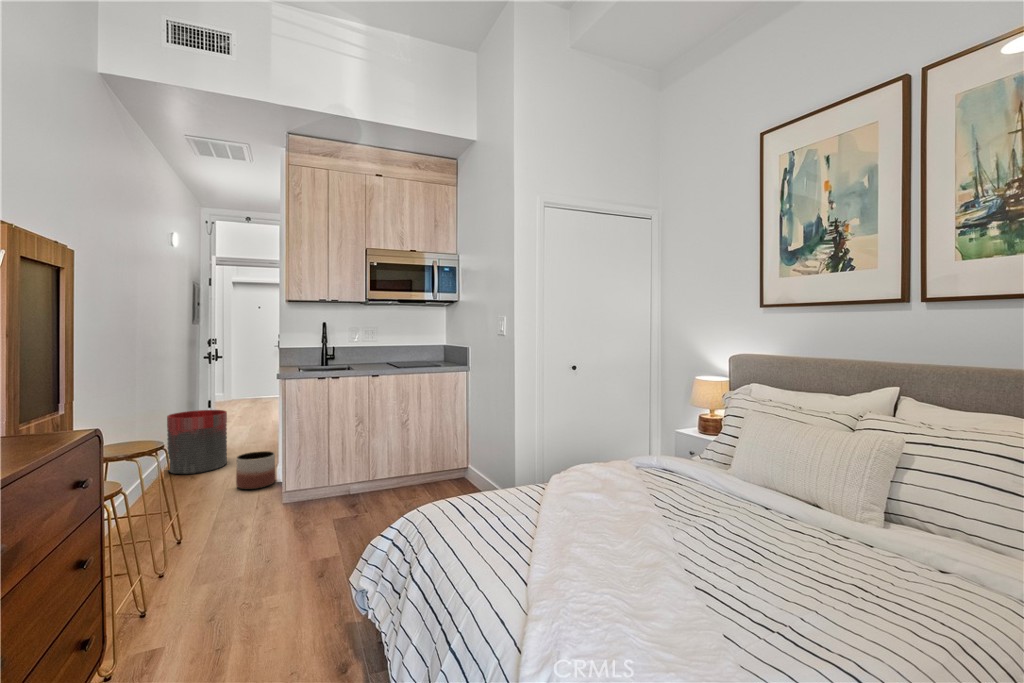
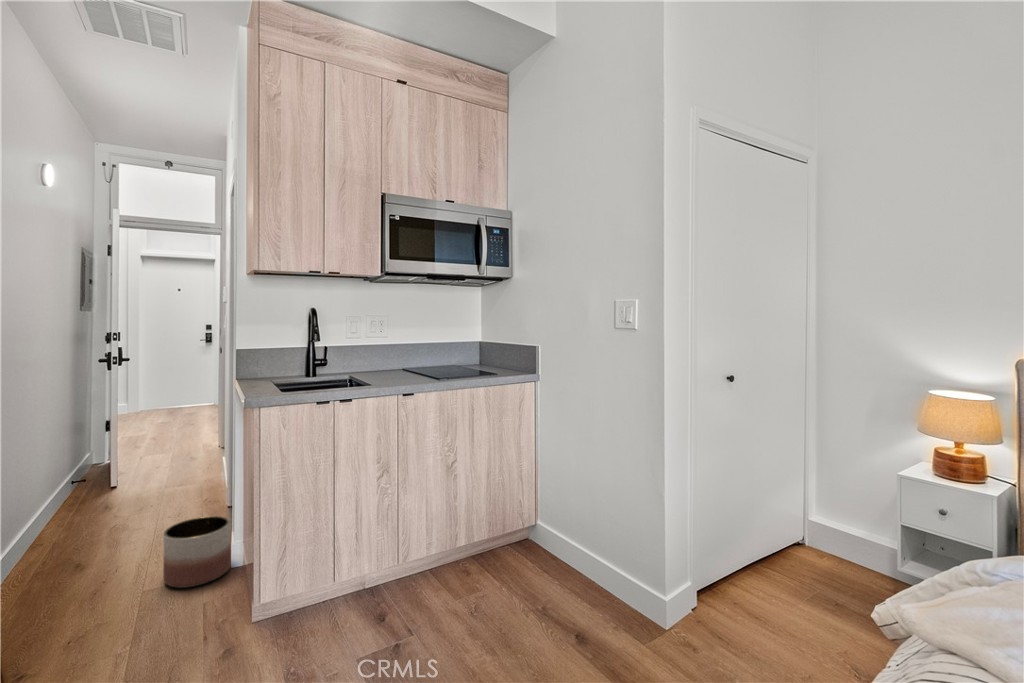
trash can: present [167,410,227,474] -> none [36,444,143,557]

